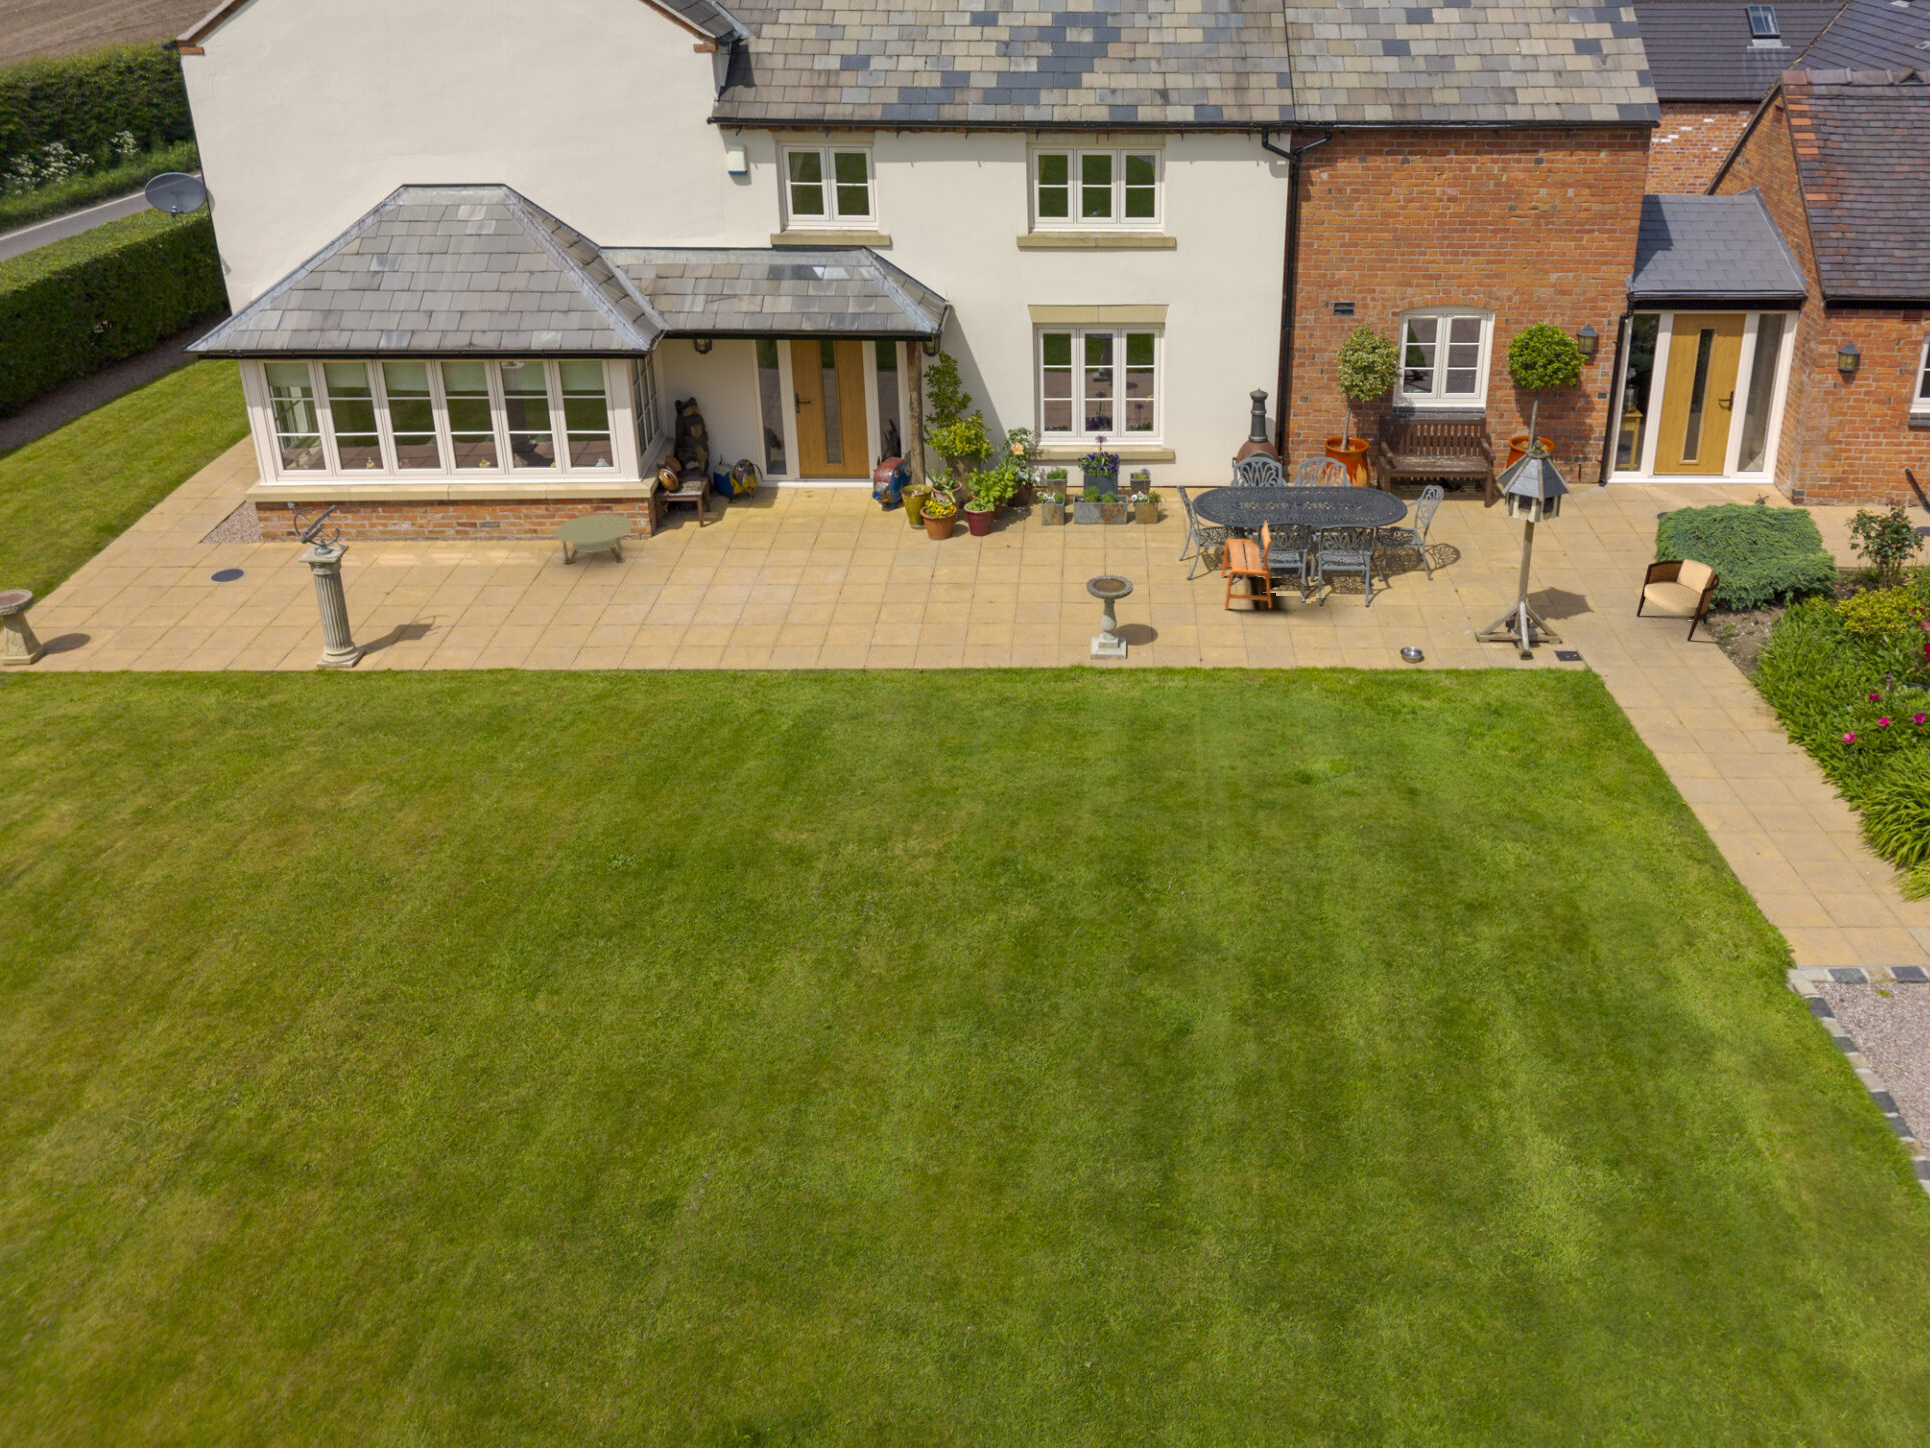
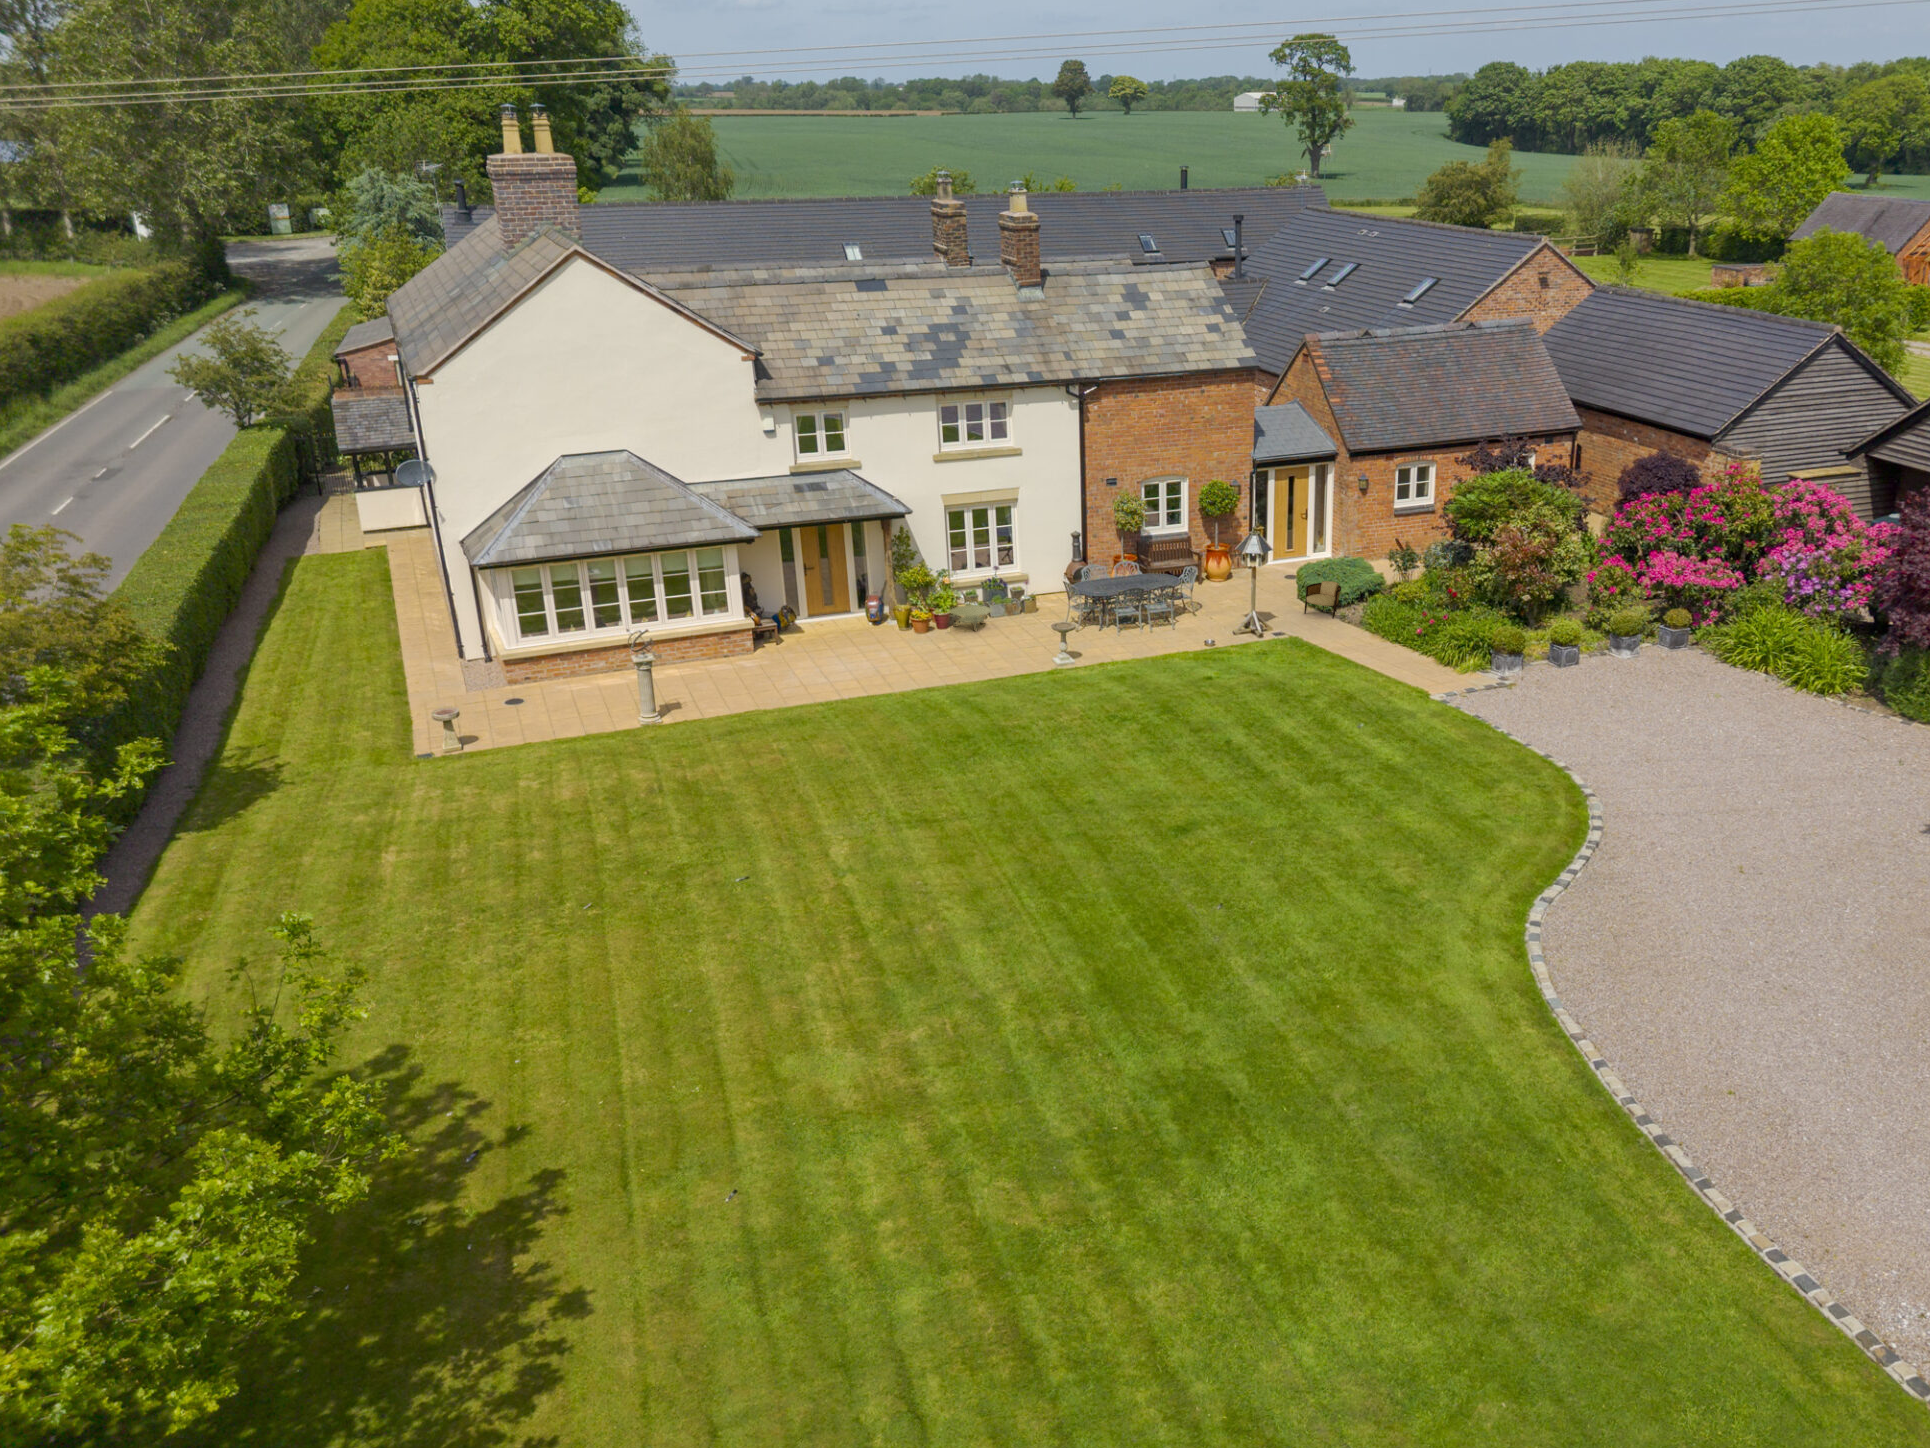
round table: present [555,514,633,564] -> present [950,605,991,632]
bench: present [1221,522,1272,609] -> none [1094,588,1133,638]

